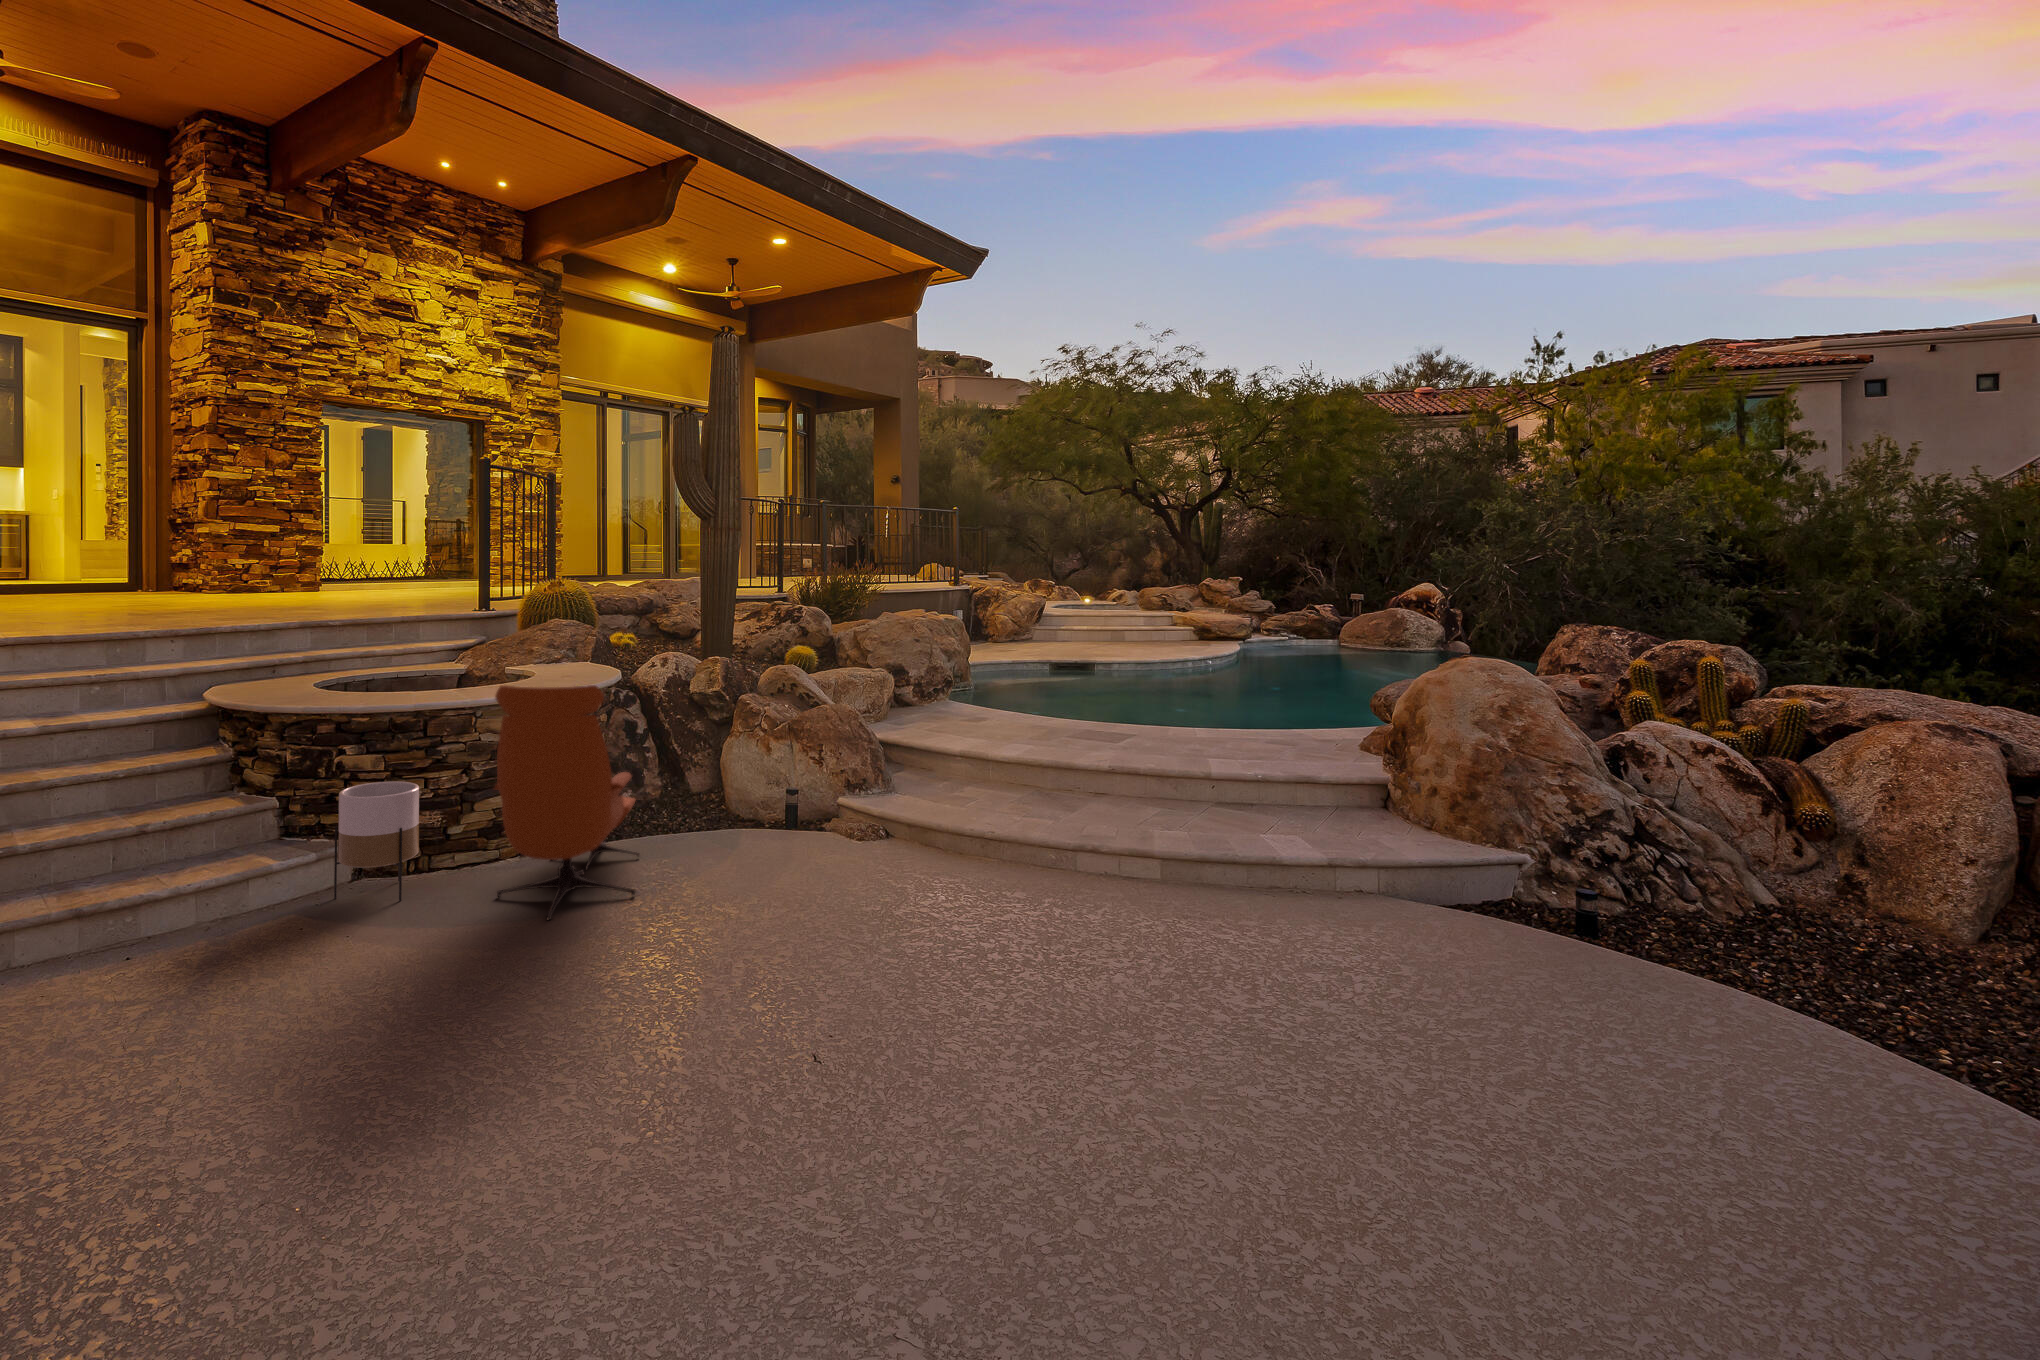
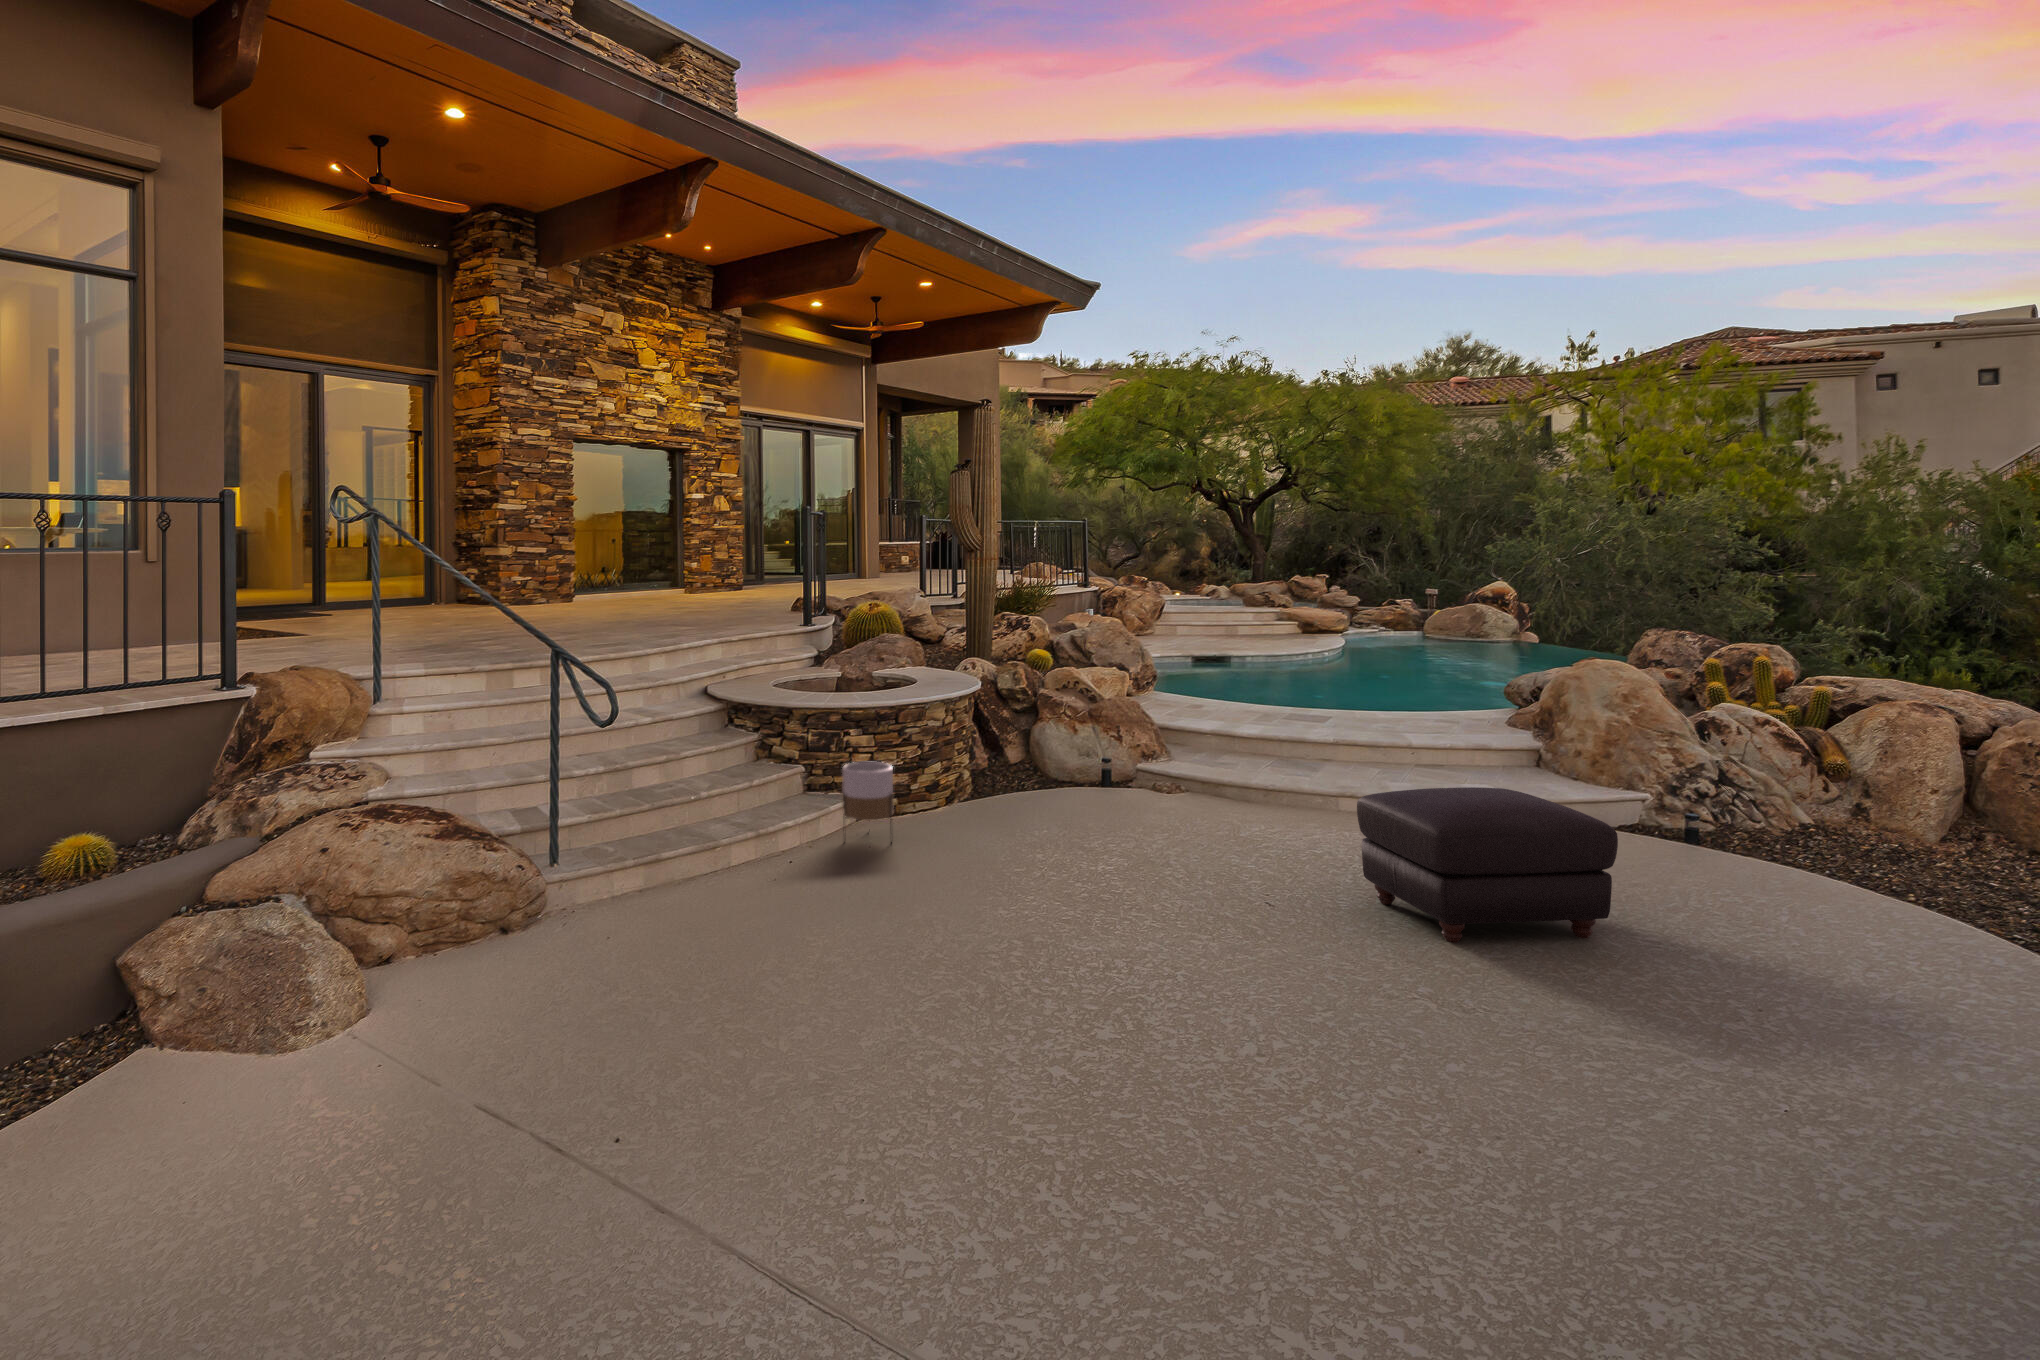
lounge chair: present [494,685,639,921] -> none [950,692,1048,851]
ottoman: none [970,852,1365,1156] -> present [1357,787,1618,943]

